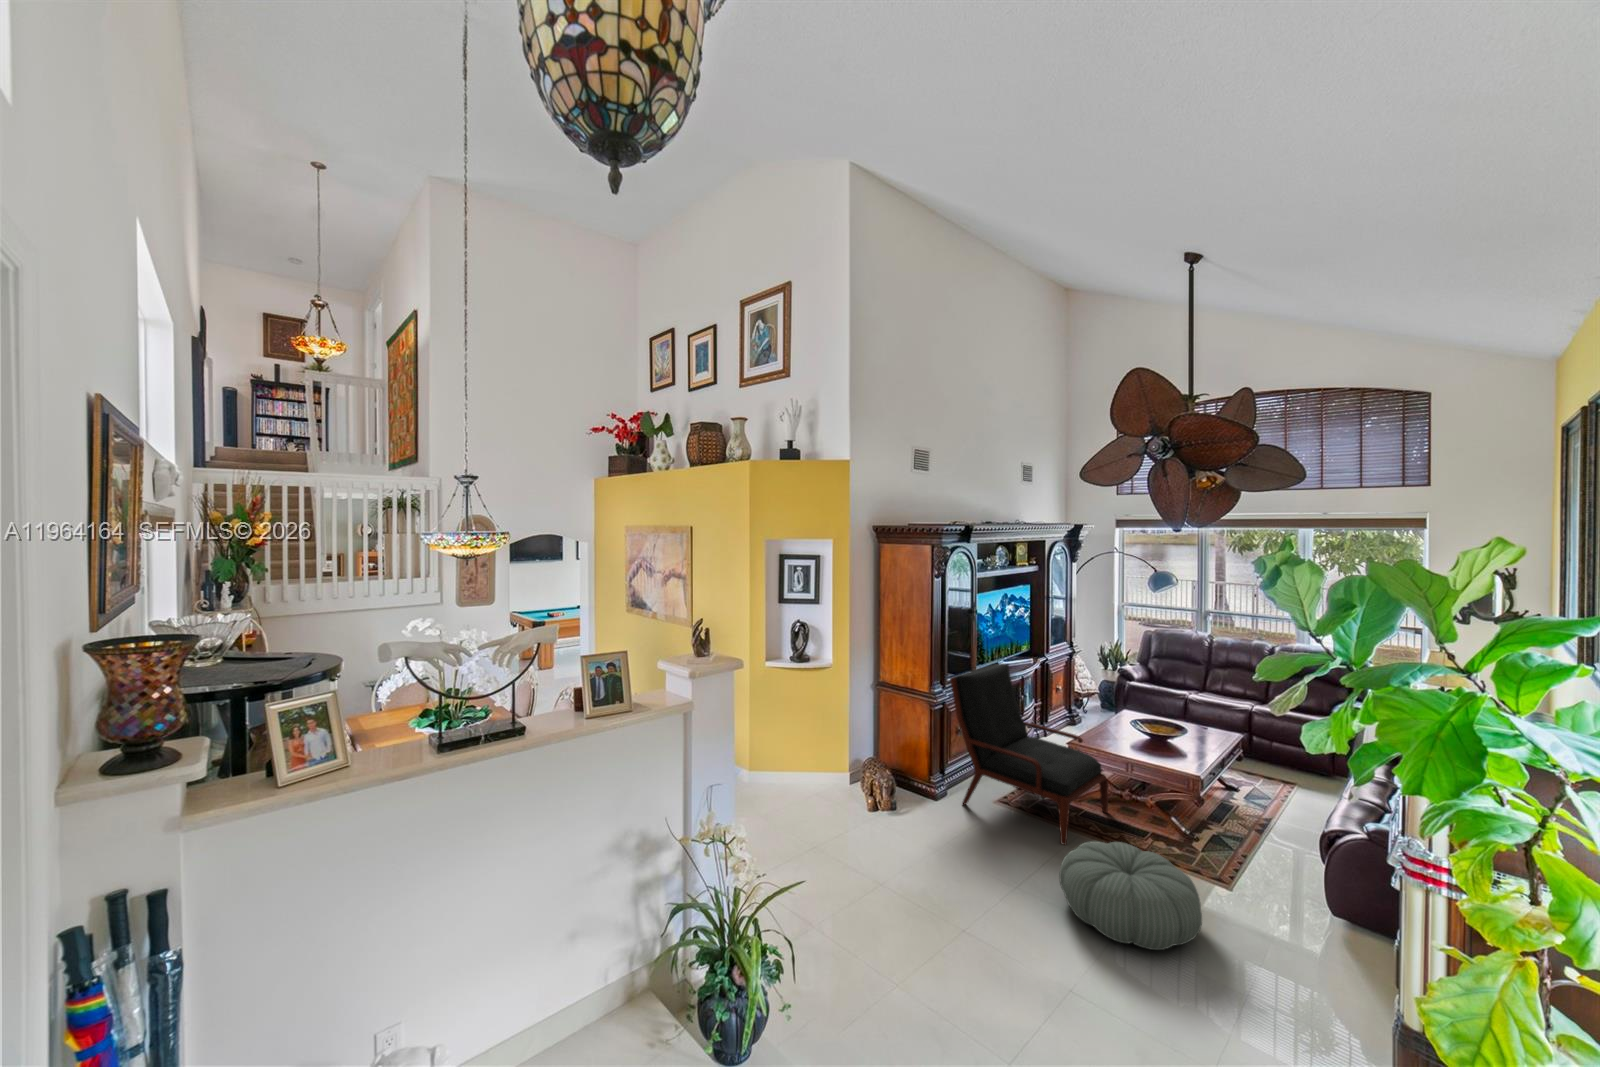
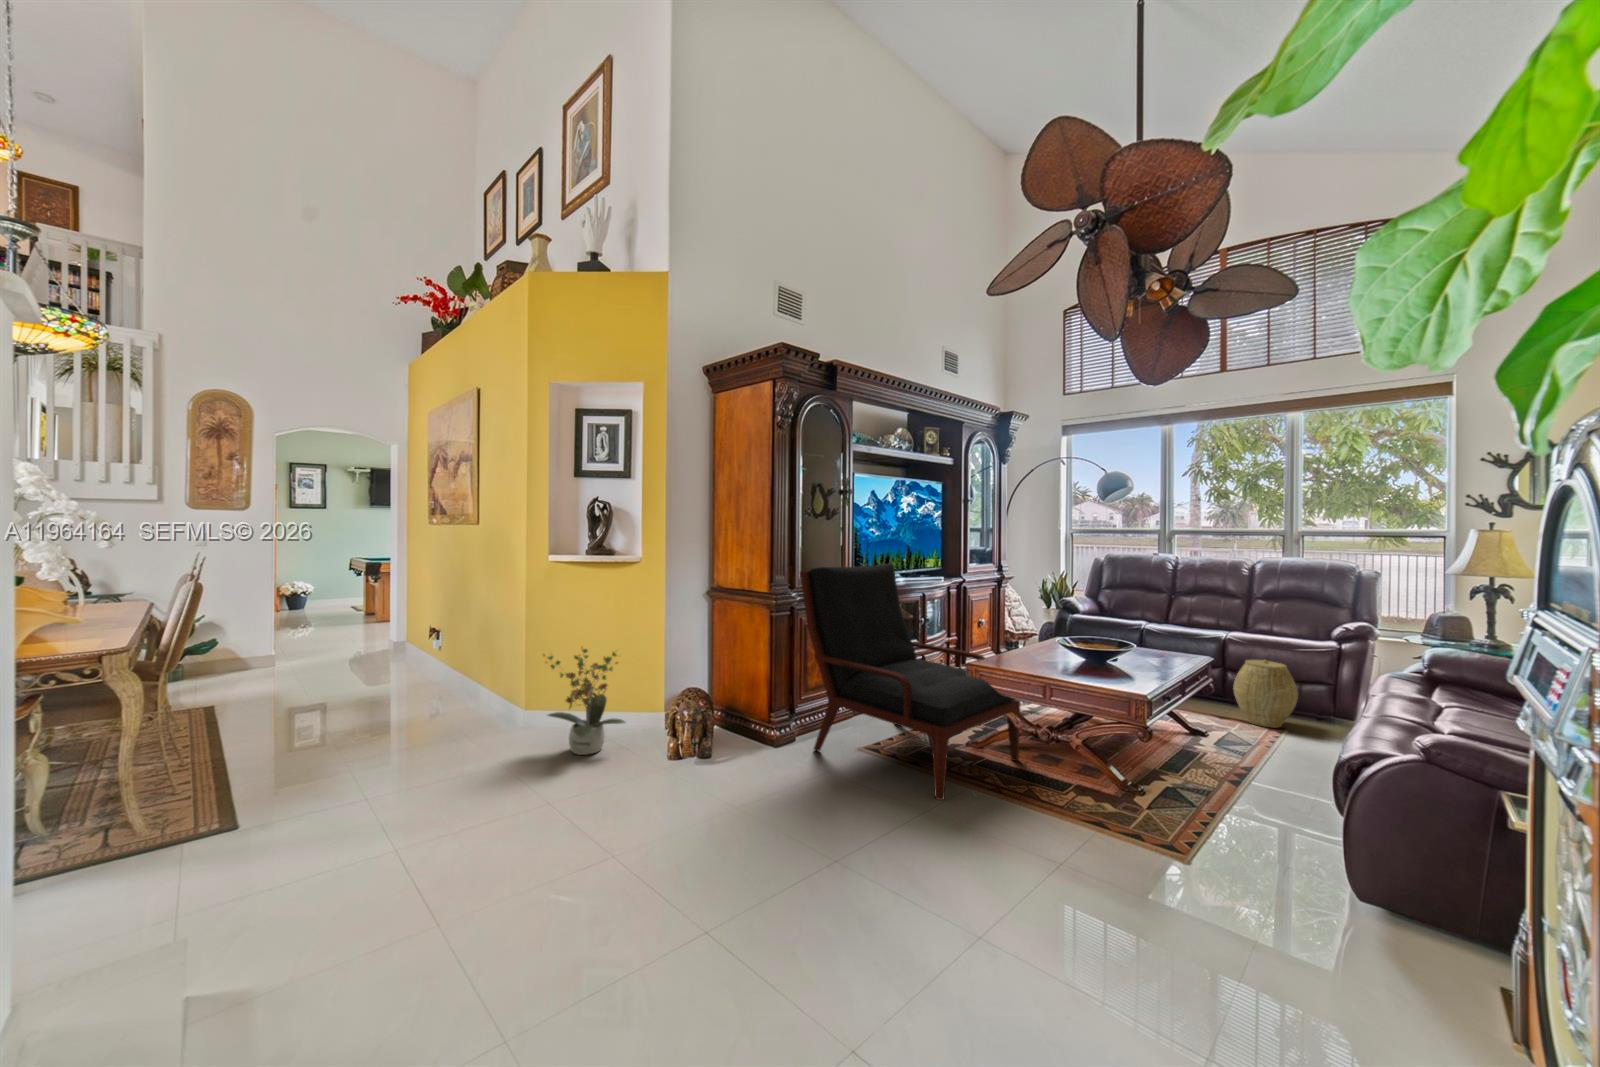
potted plant: none [774,729,833,808] -> present [543,649,625,755]
woven basket: none [1258,729,1305,782] -> present [1234,660,1298,727]
pouf: present [1059,841,1202,950] -> none [897,782,1126,962]

